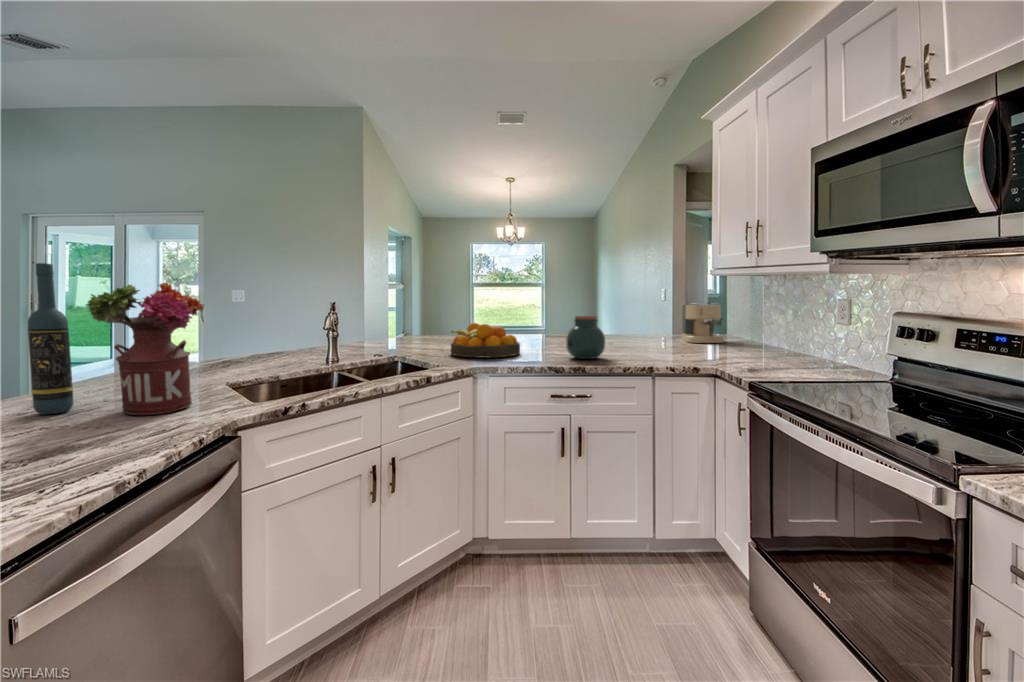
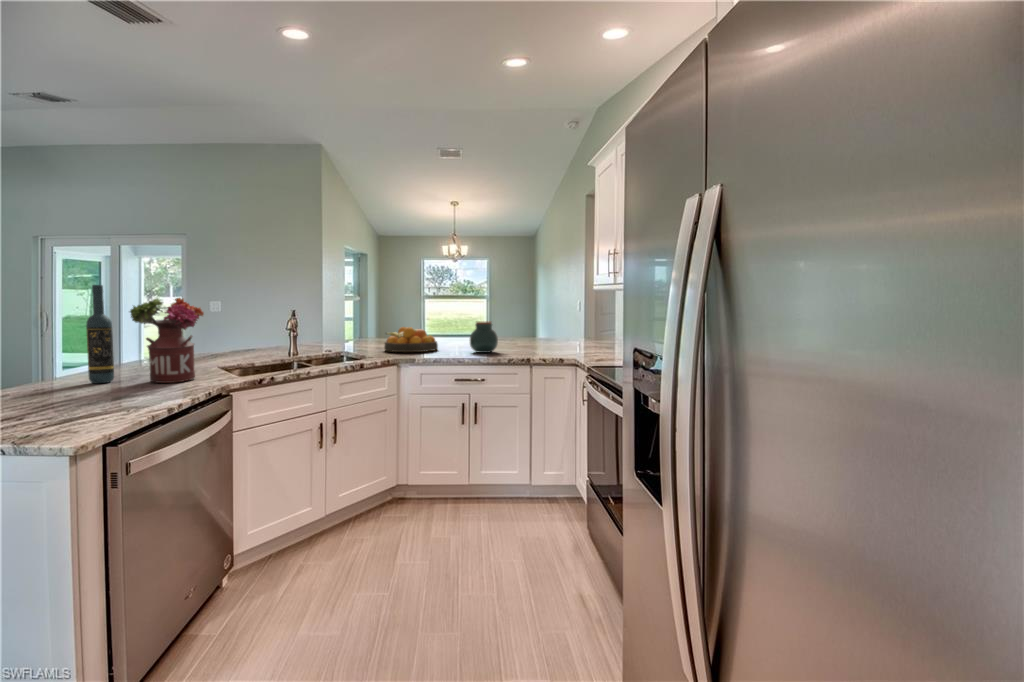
coffee maker: present [682,302,724,343] -> none [570,312,600,343]

